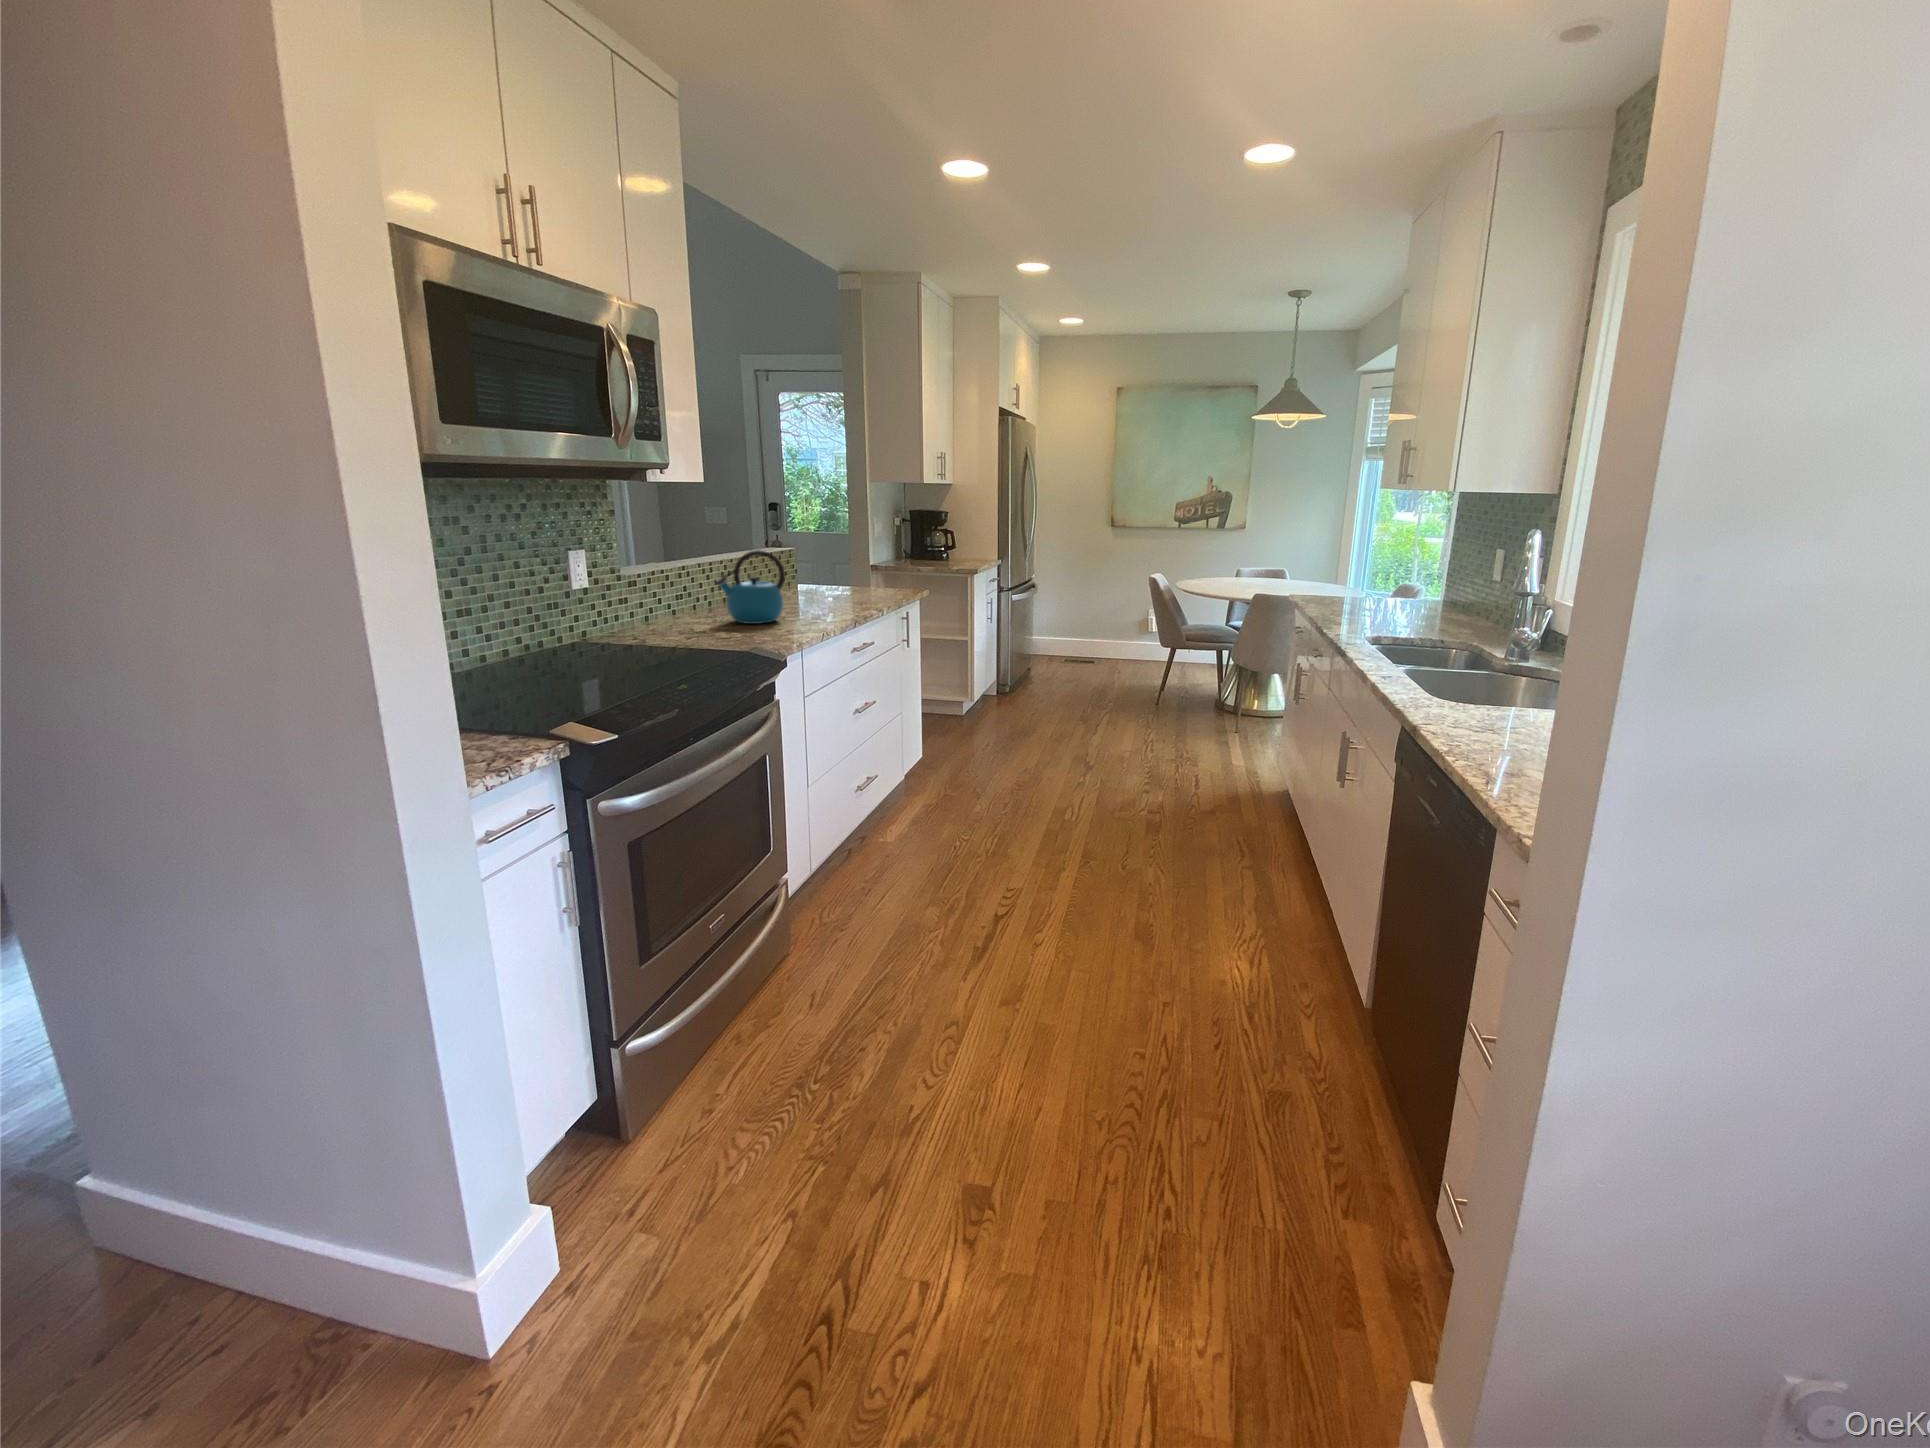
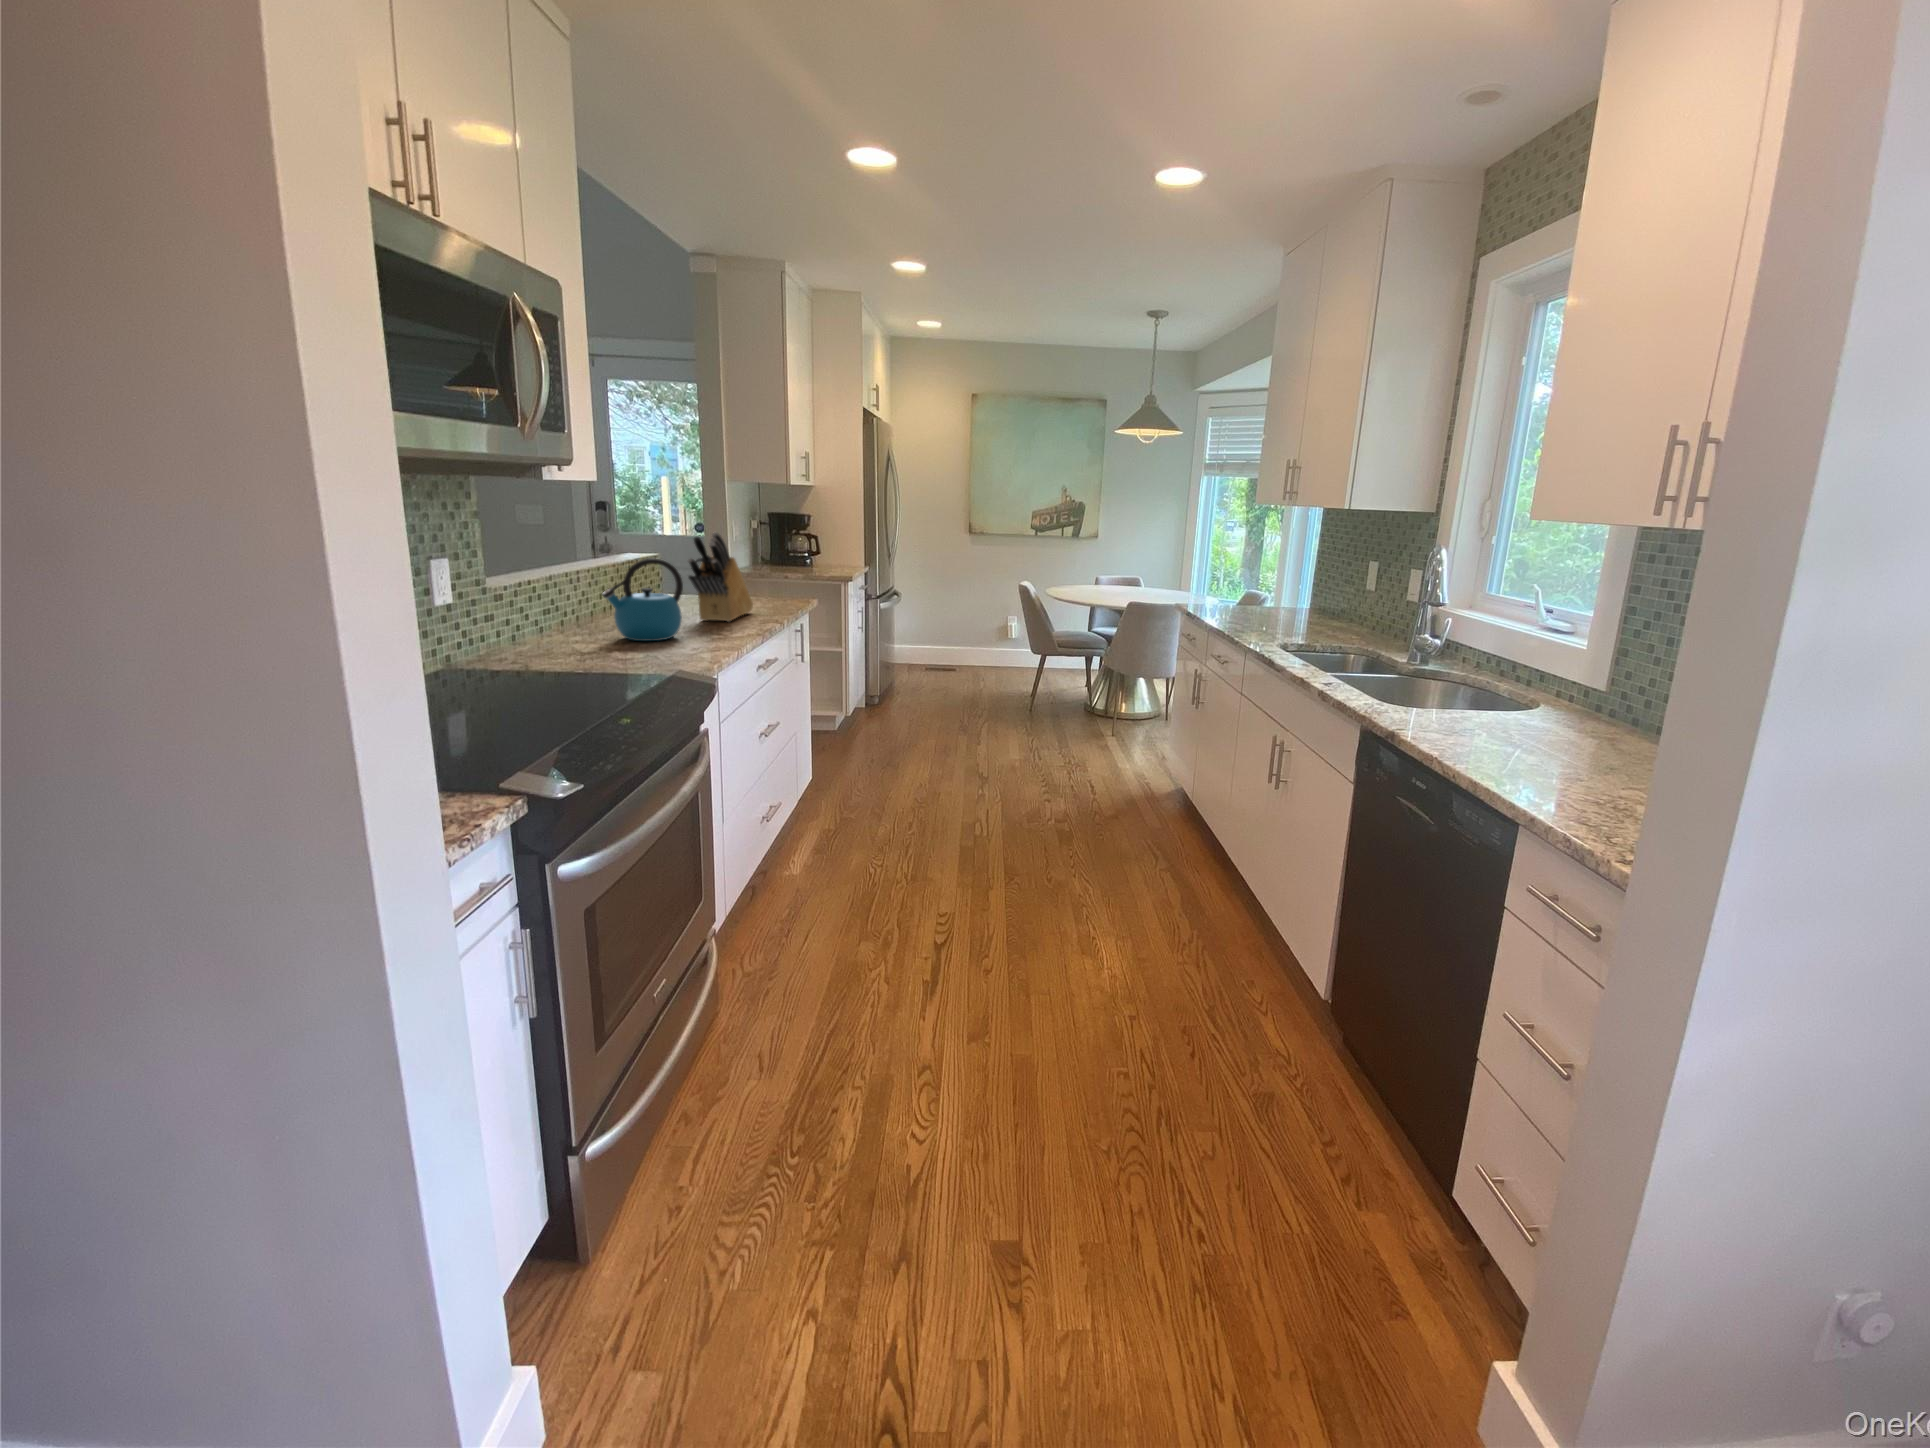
knife block: none [796,527,862,608] -> present [688,532,753,621]

